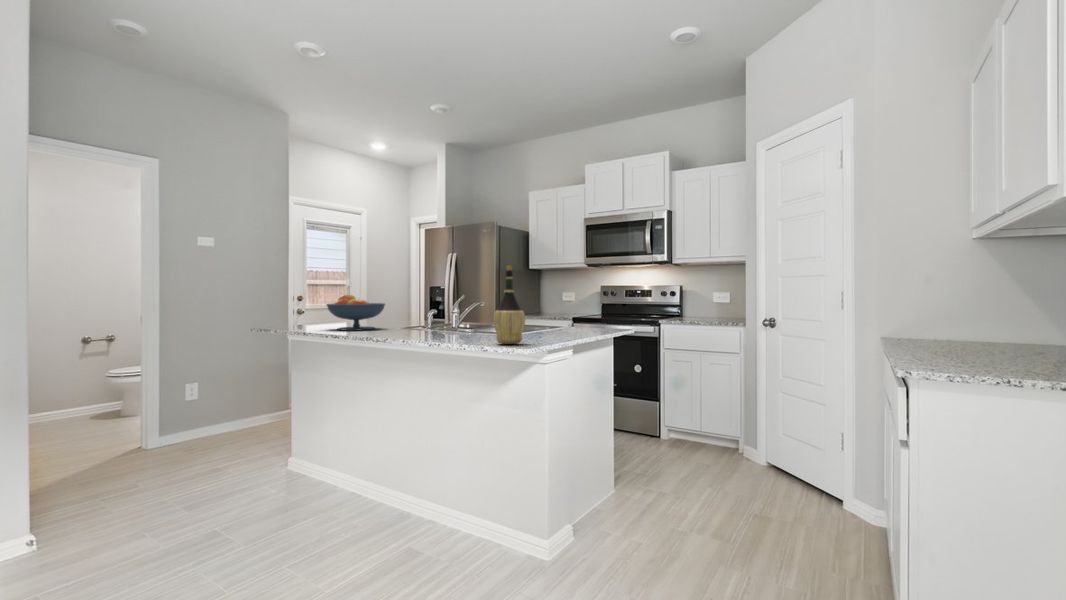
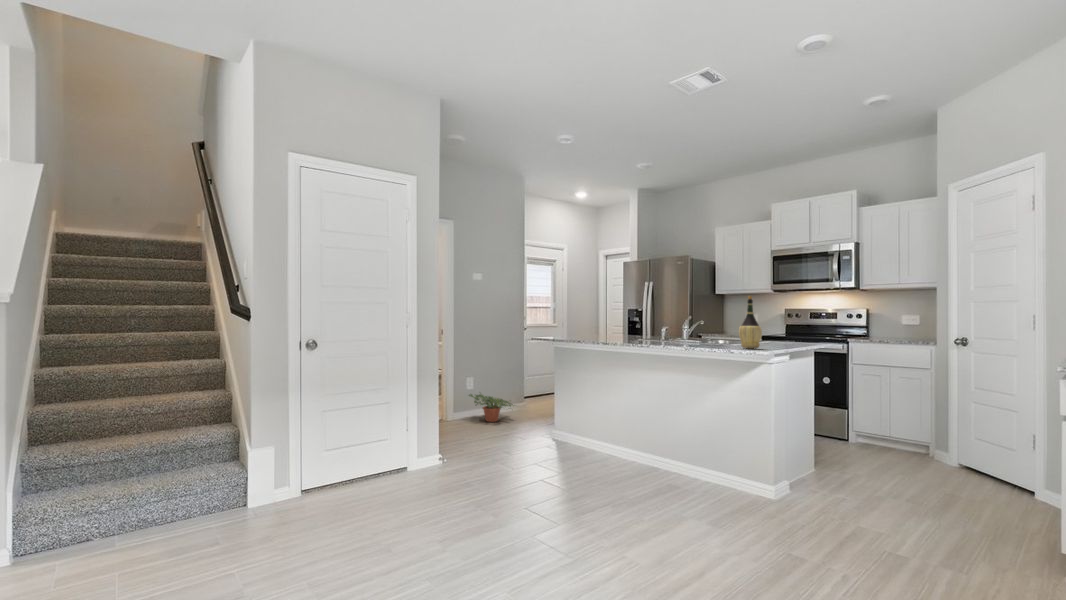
fruit bowl: present [327,295,385,331] -> none [588,314,628,340]
potted plant: none [179,405,260,446] -> present [469,394,514,422]

